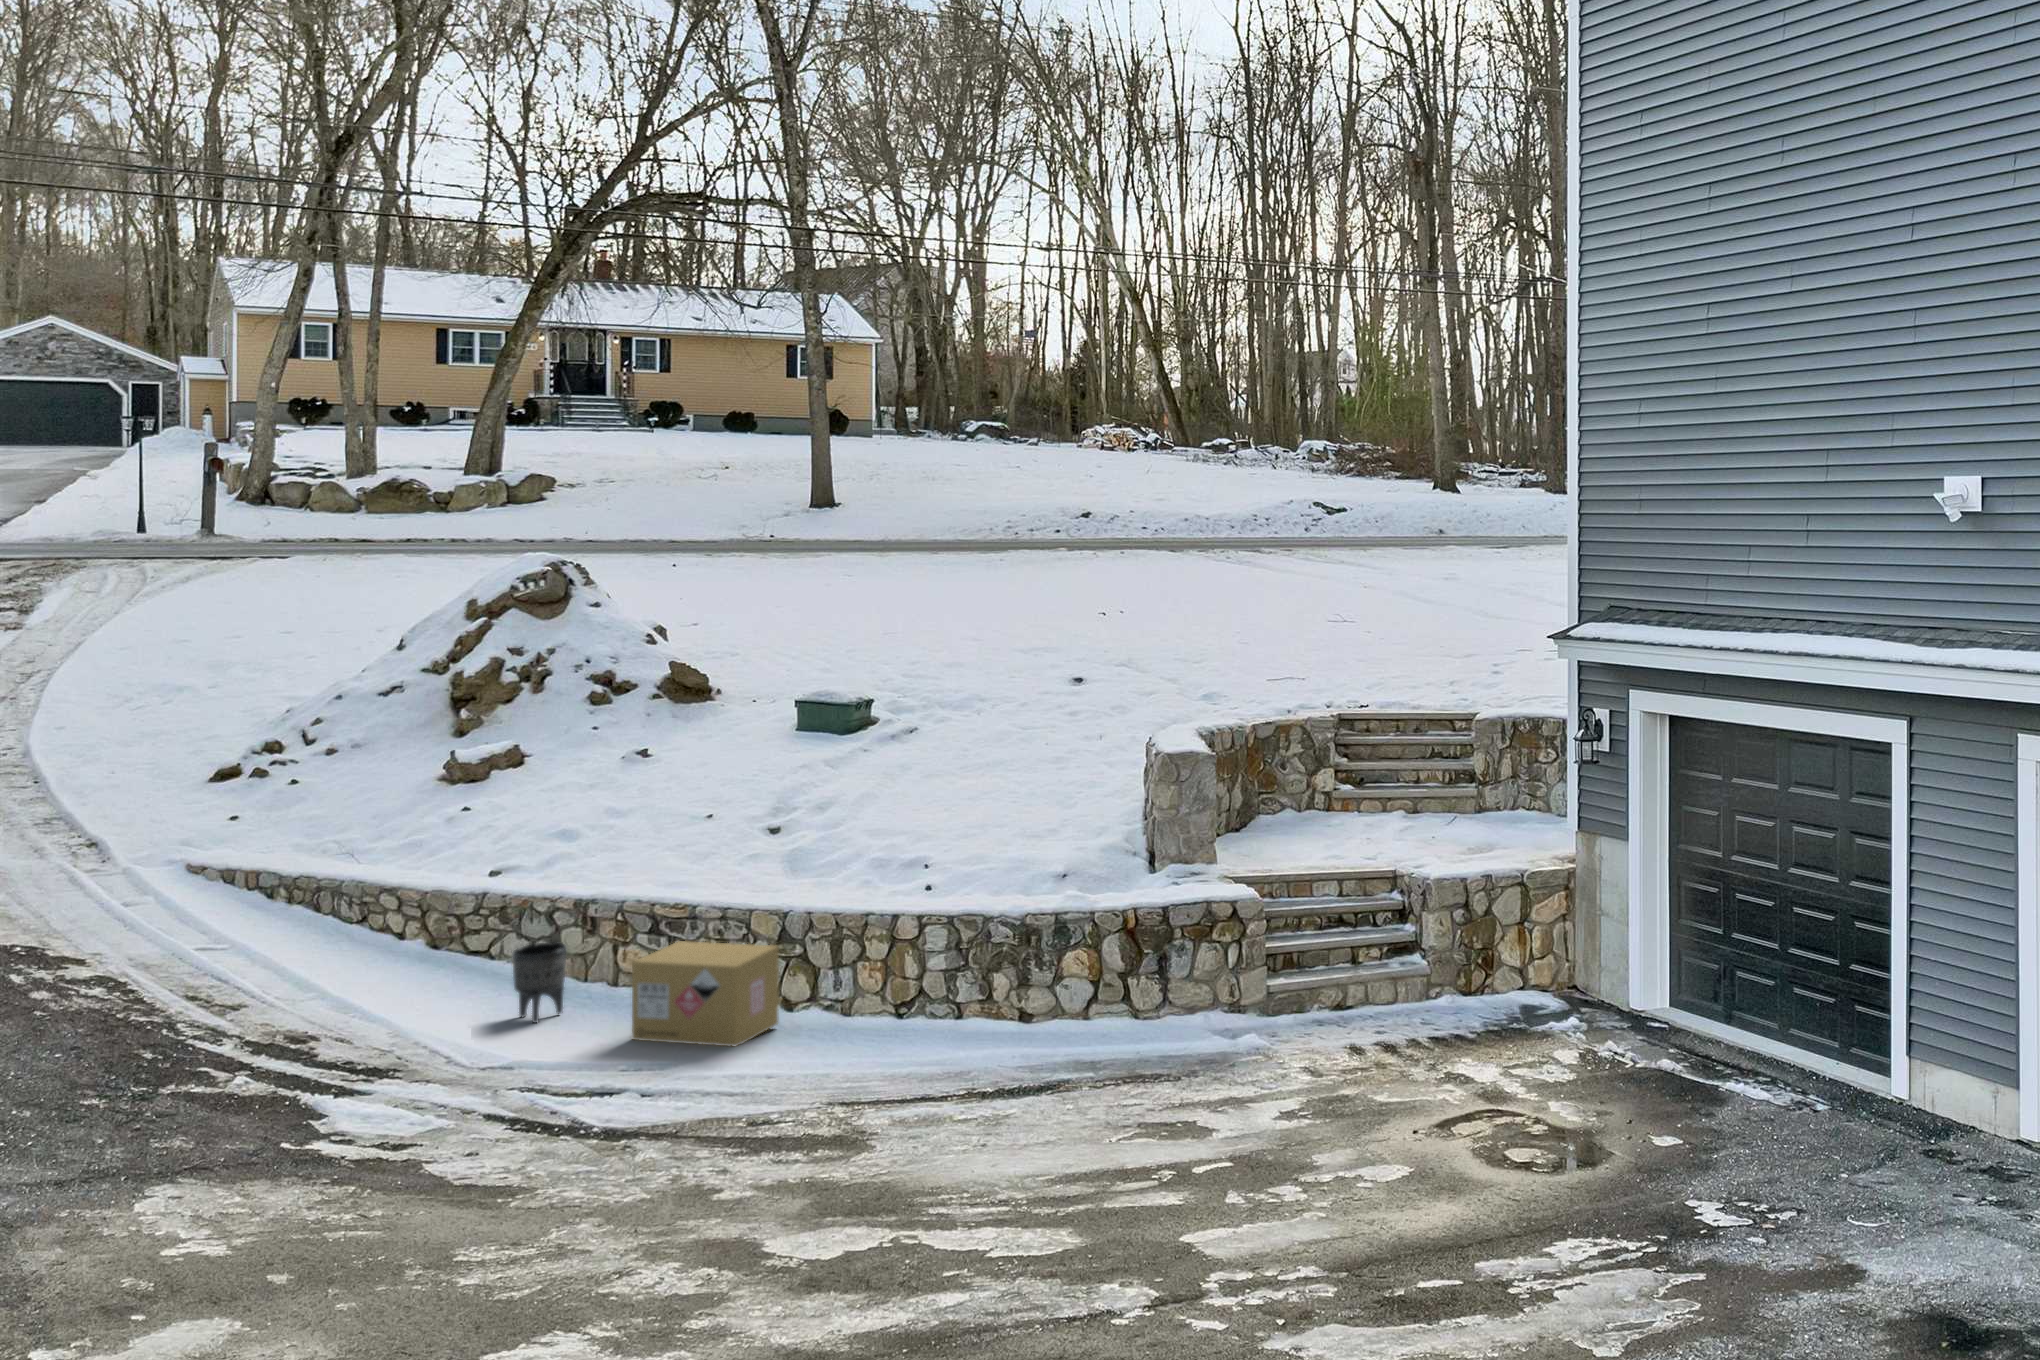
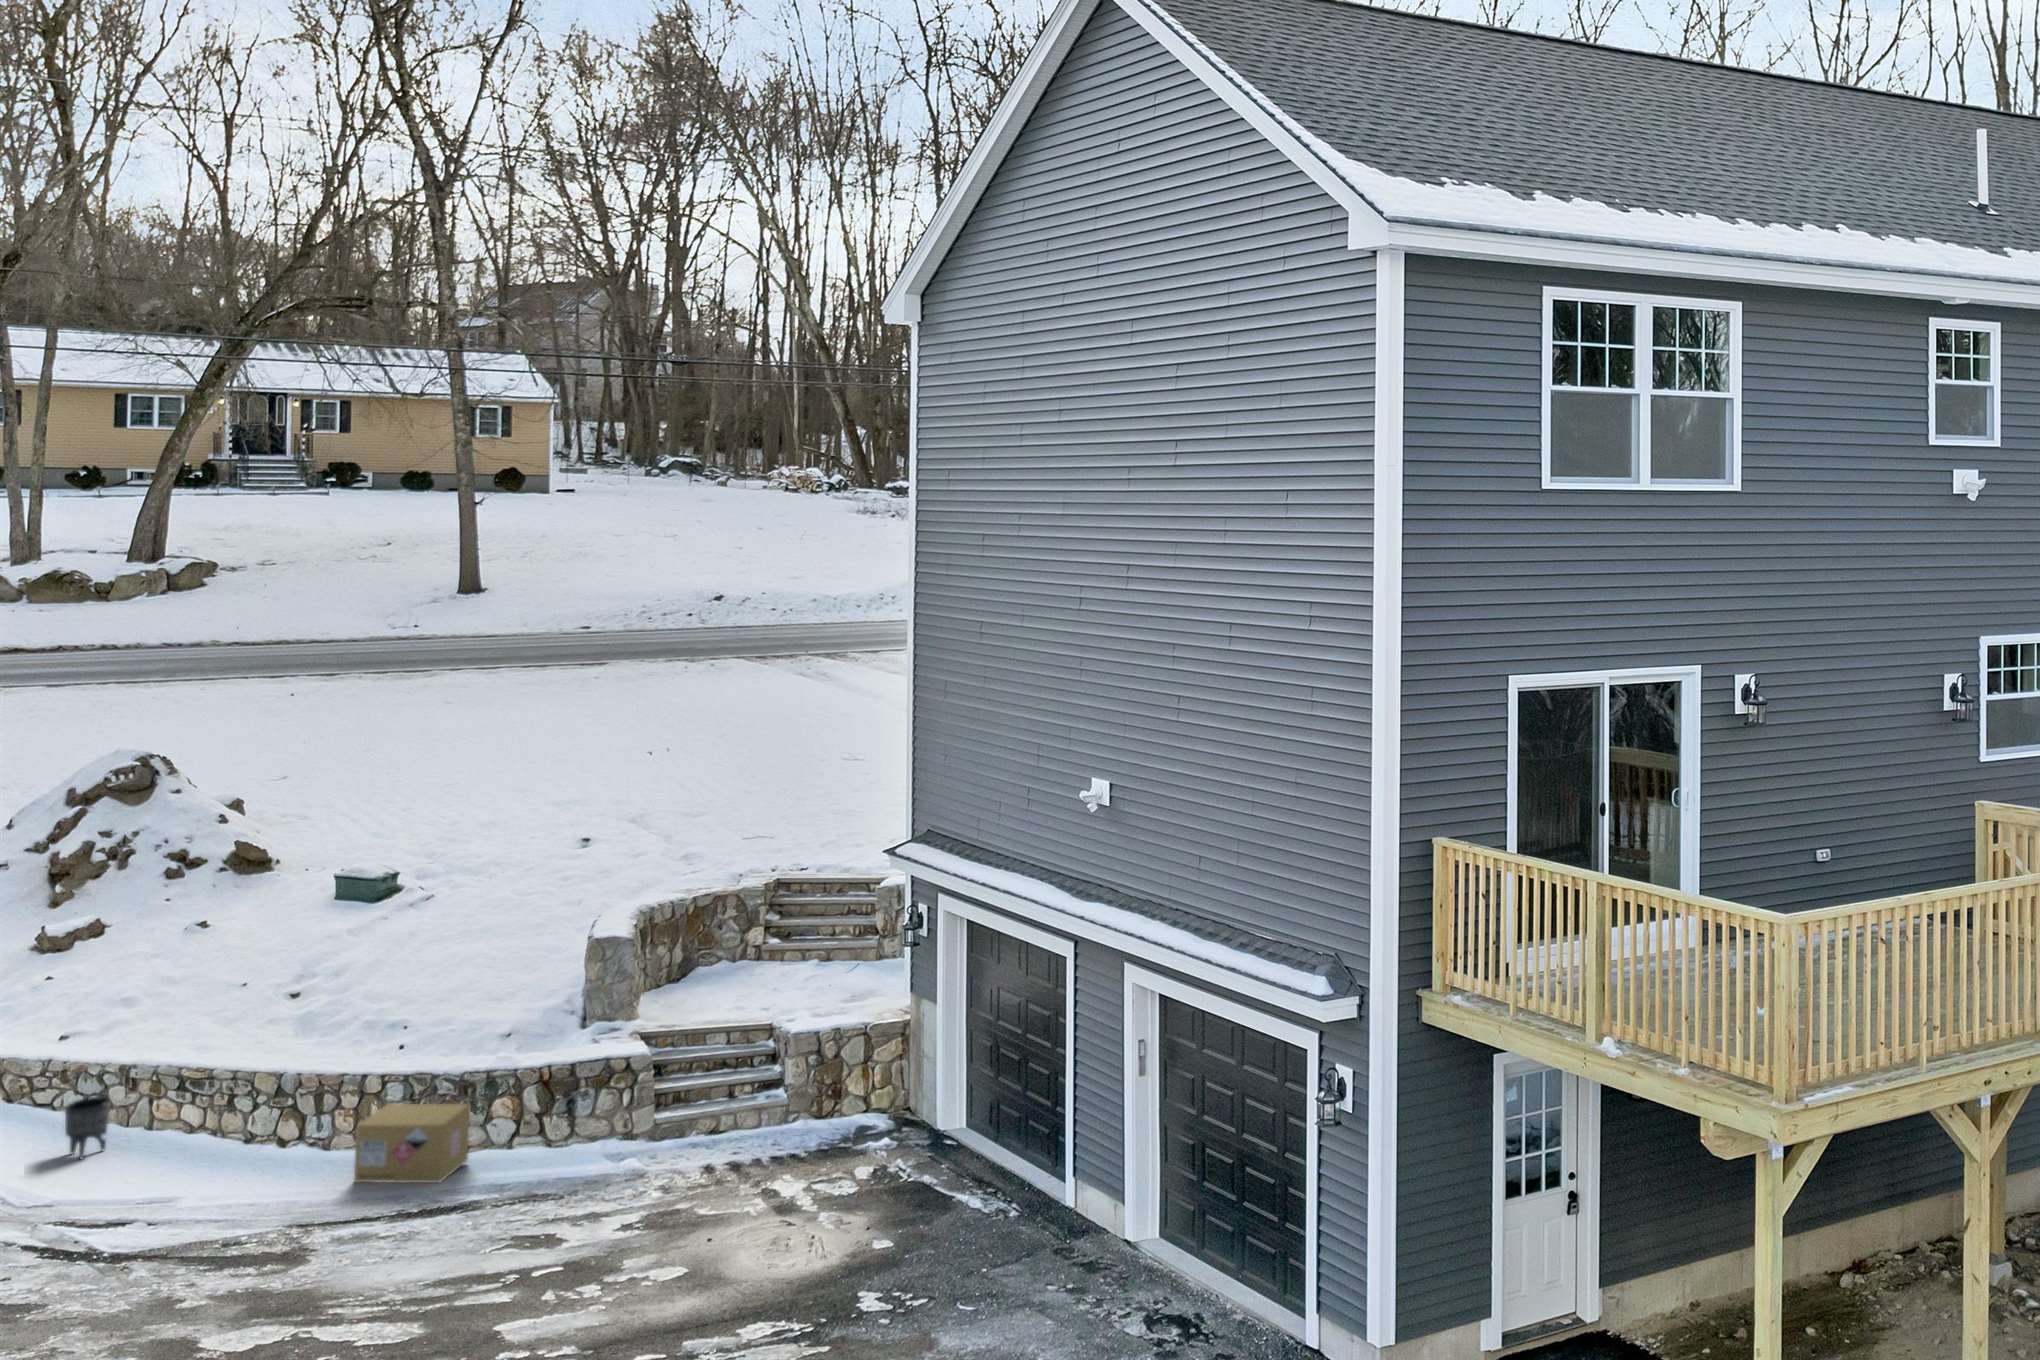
cardboard box: present [632,941,779,1046] -> present [354,1104,470,1183]

